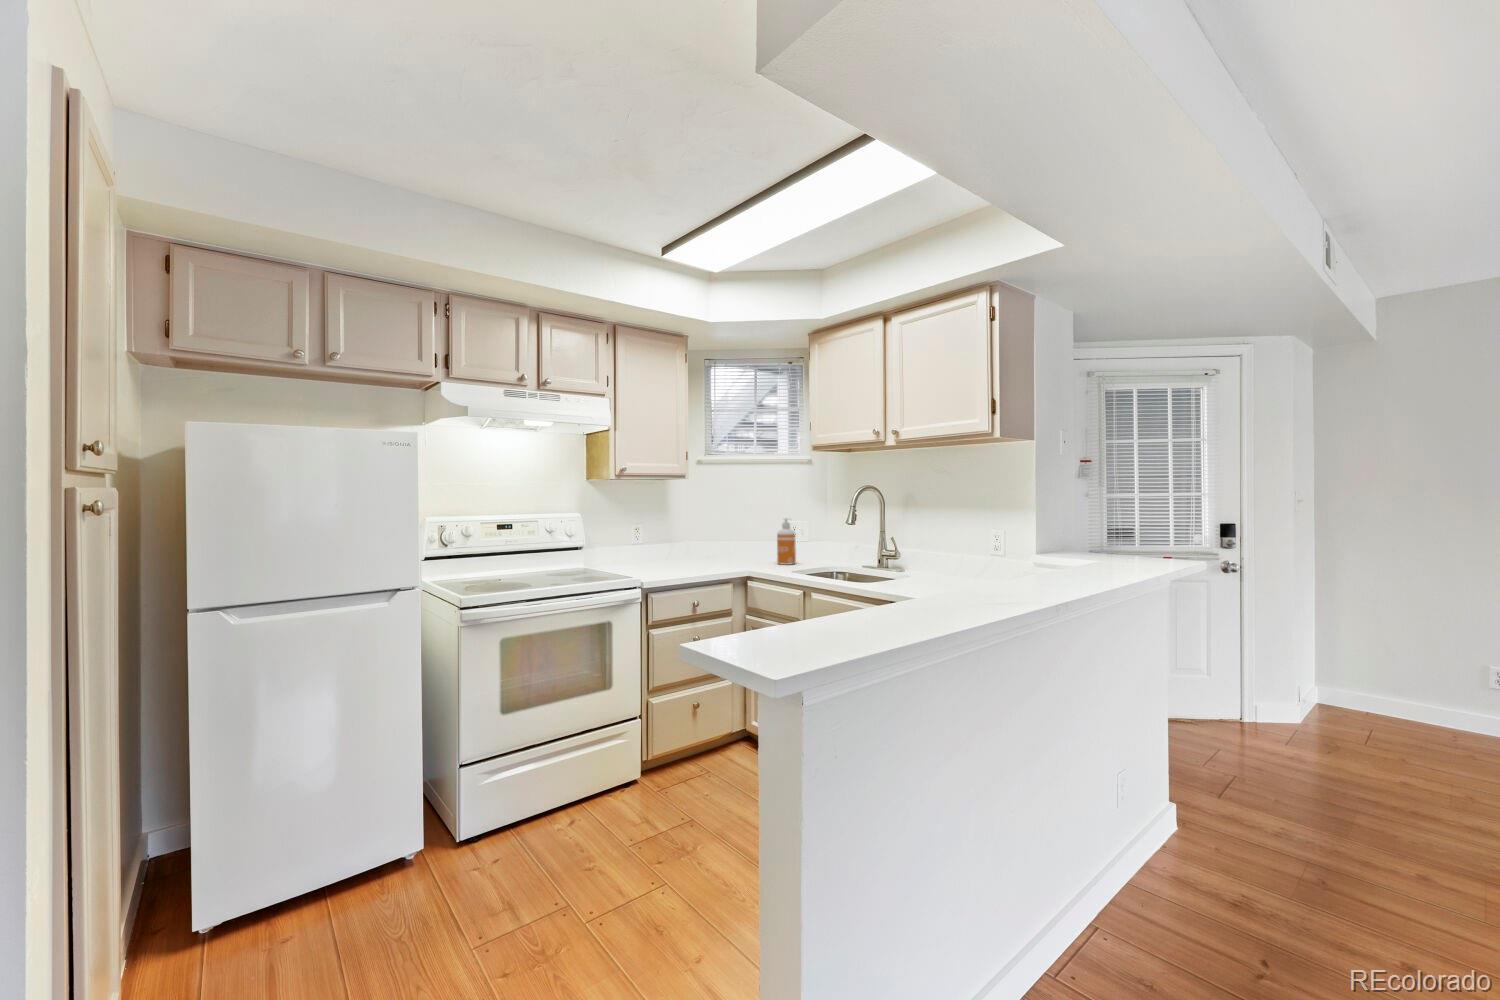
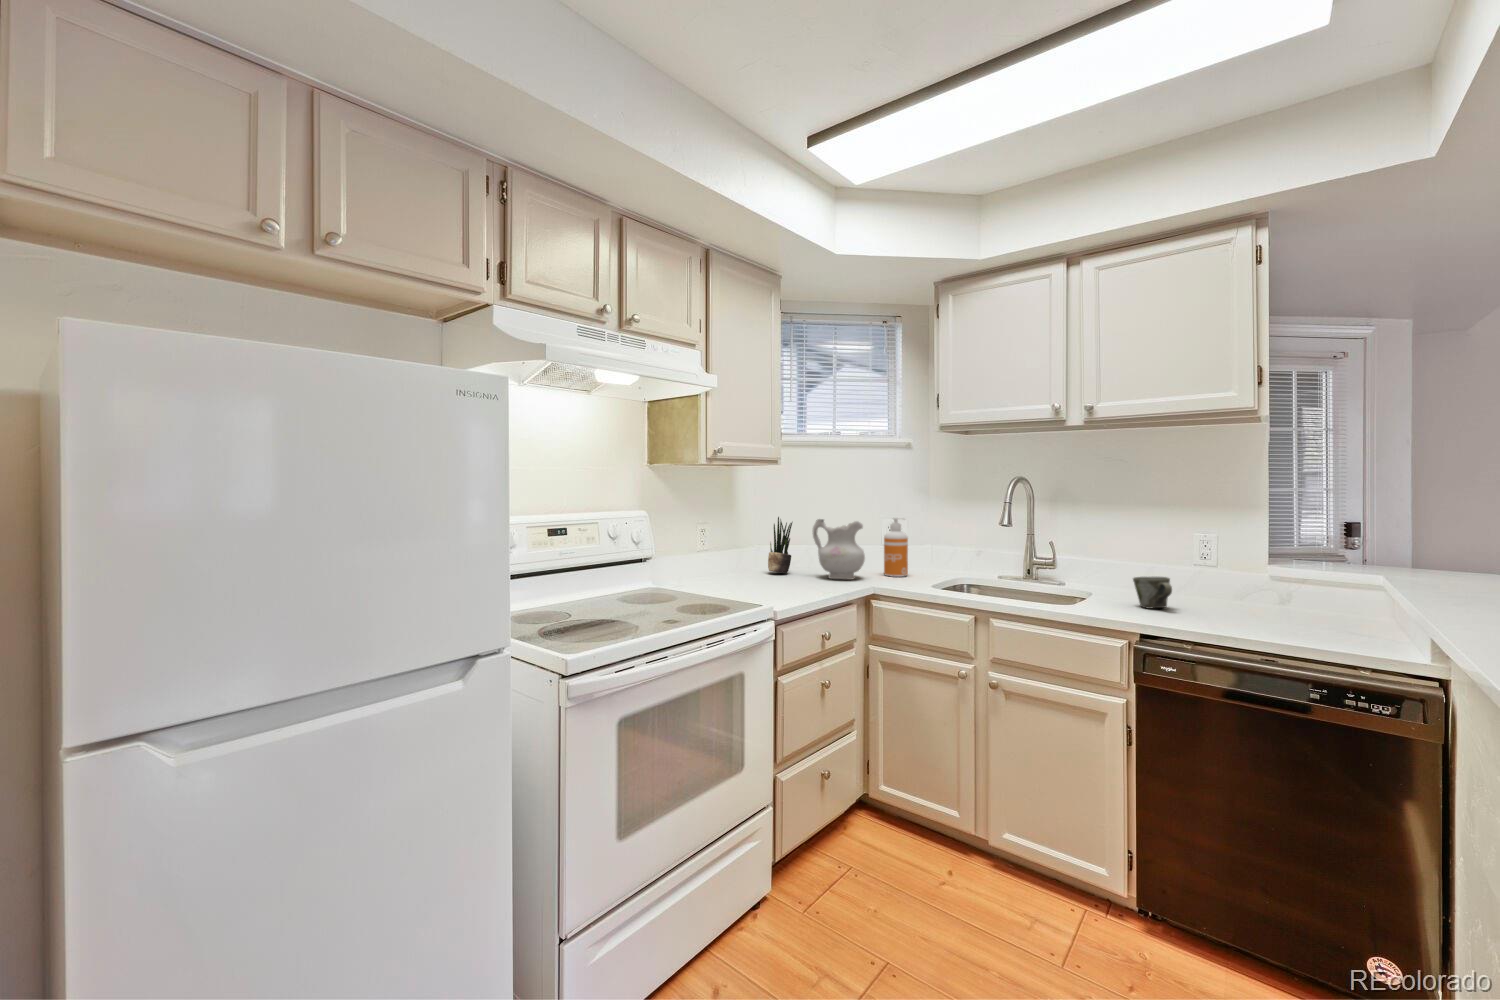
potted plant: none [689,517,710,561] -> present [768,517,792,573]
ceramic pitcher: none [719,519,756,566] -> present [813,519,865,580]
mug: none [915,561,940,585] -> present [1133,577,1172,609]

